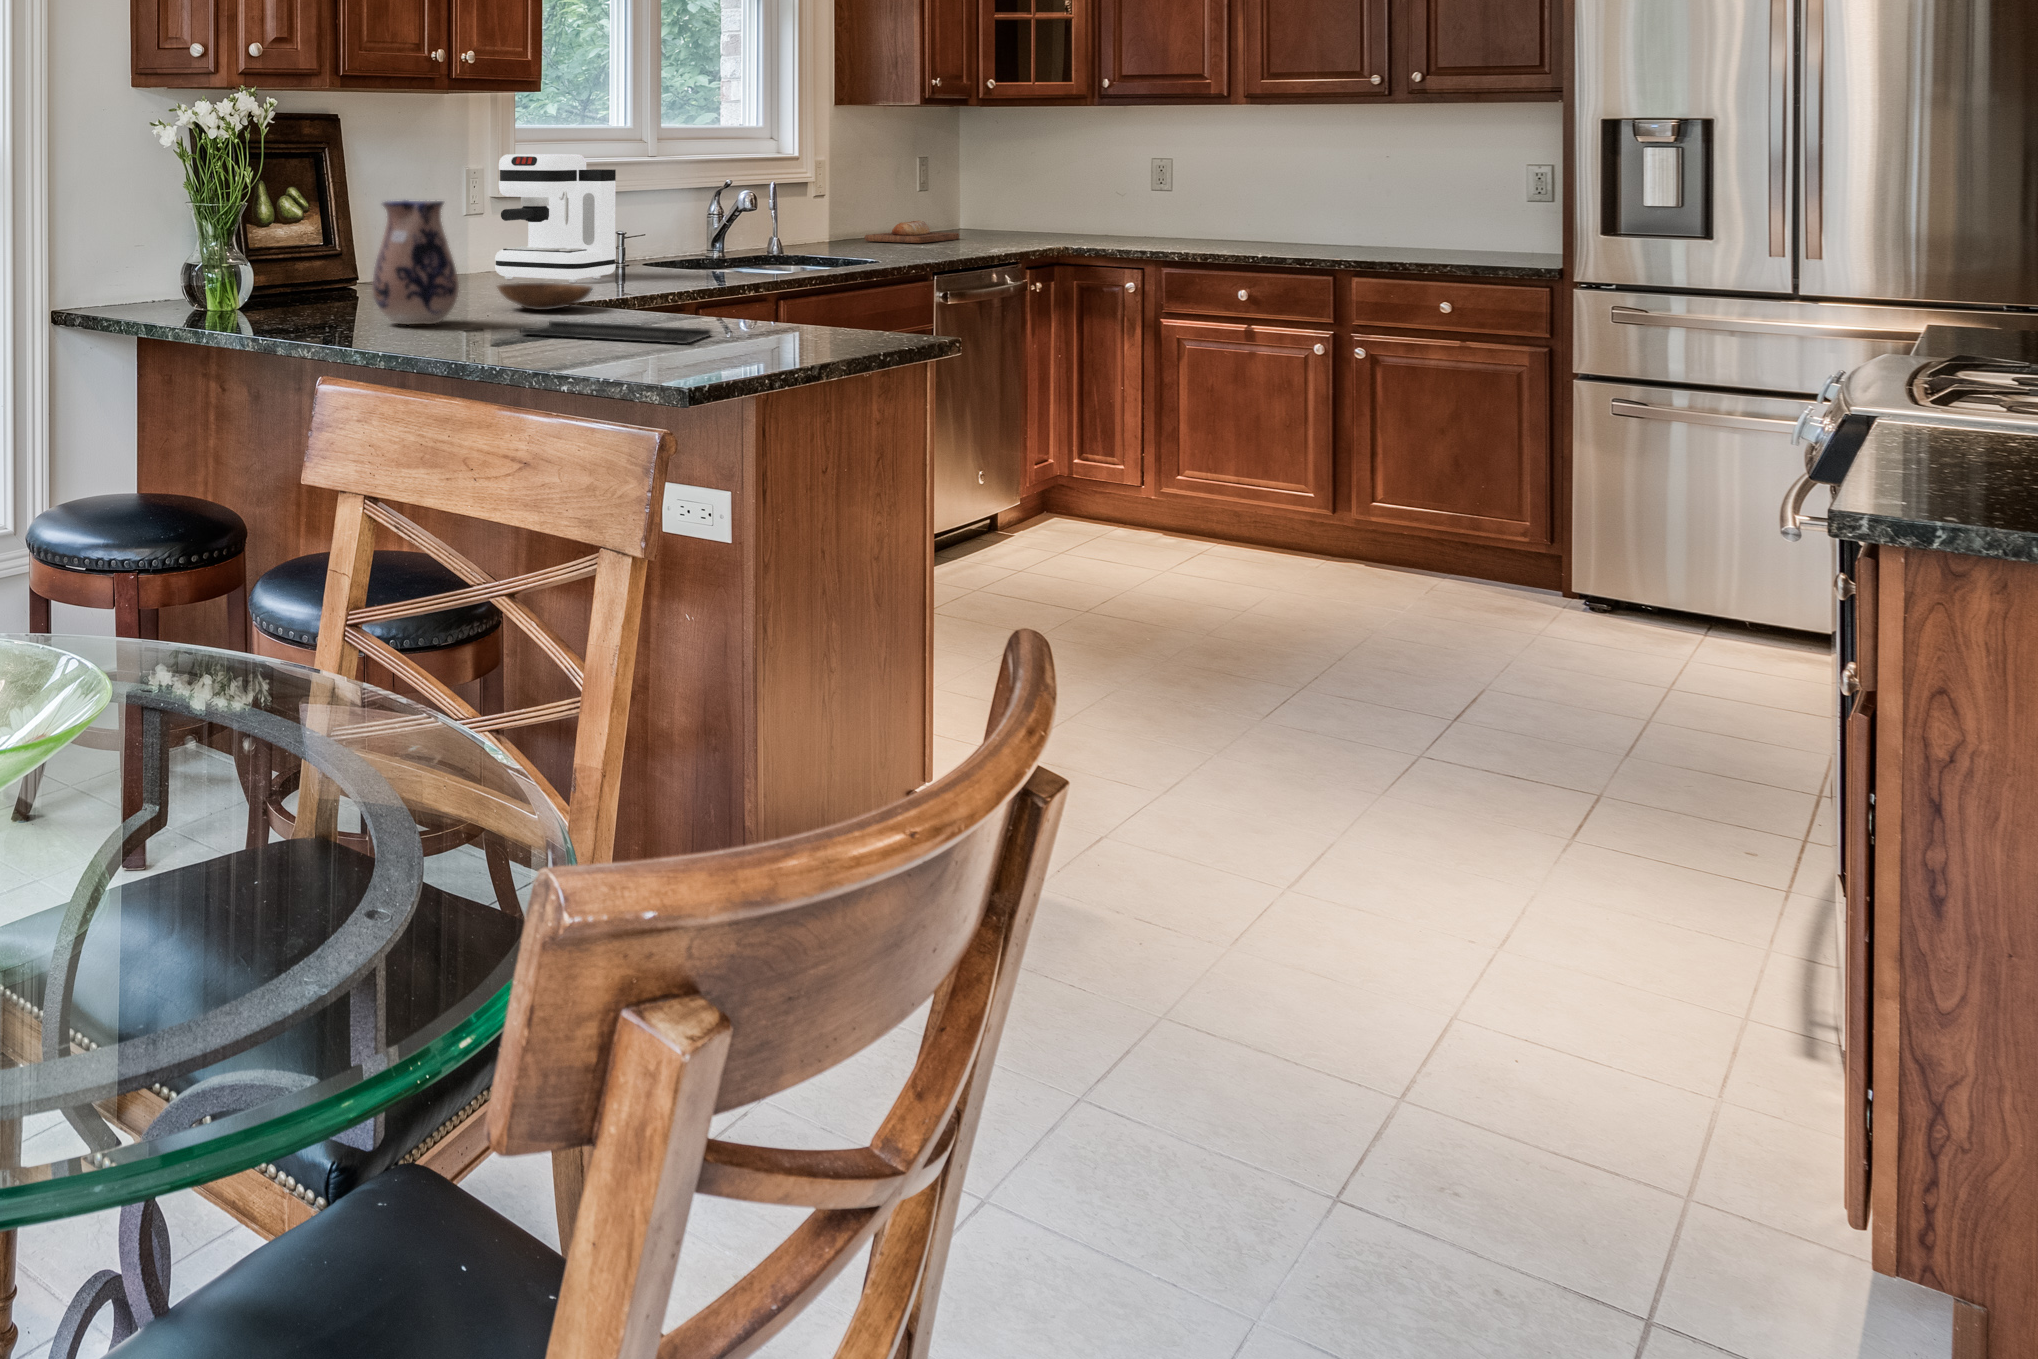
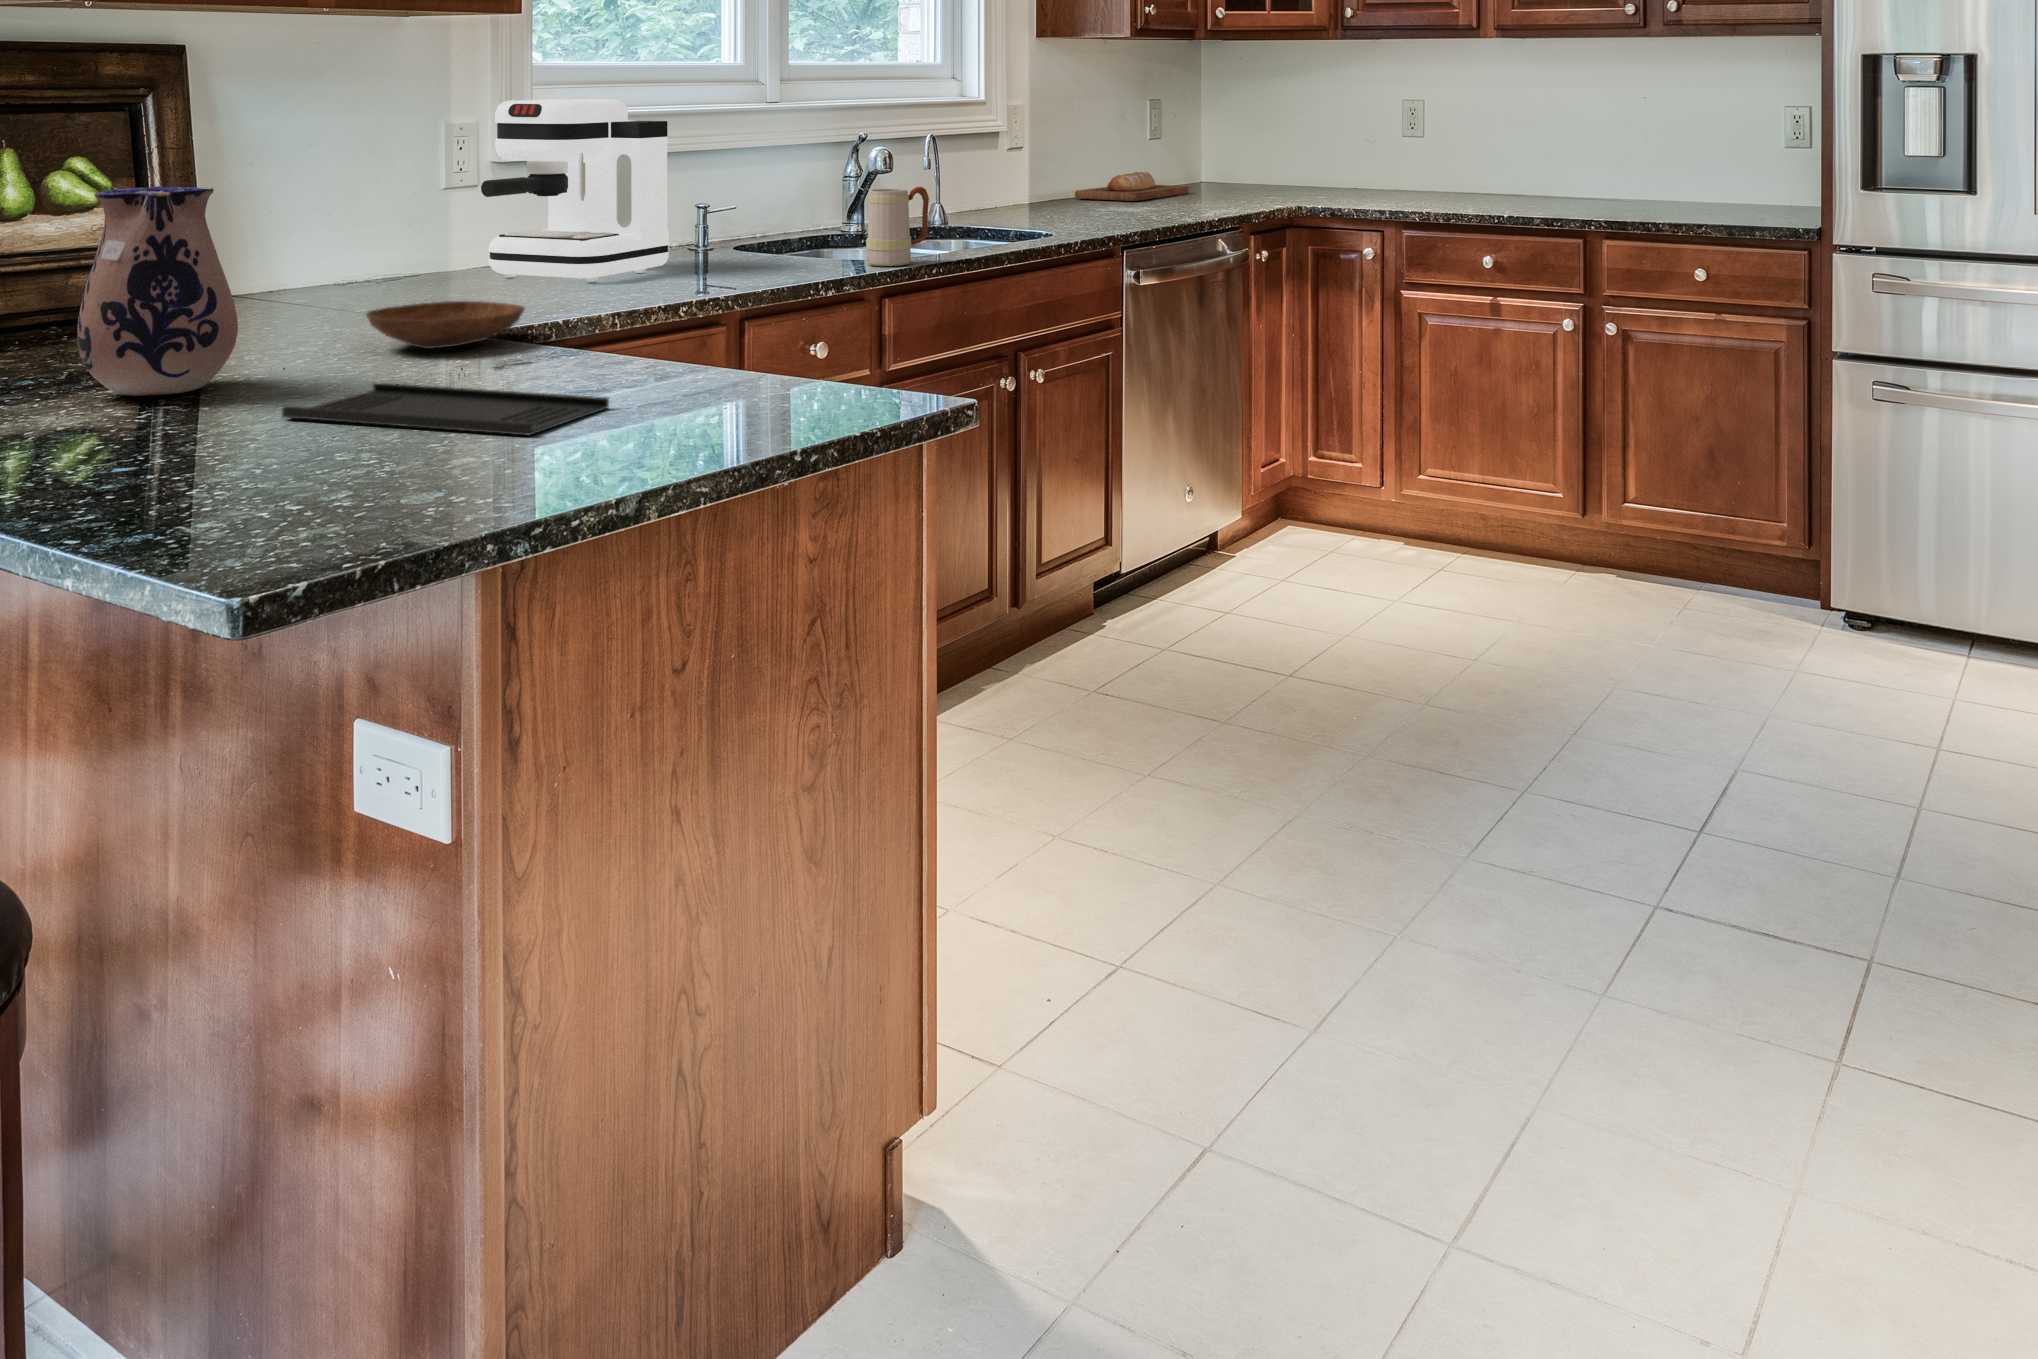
mug: none [758,219,805,277] -> present [866,187,929,266]

